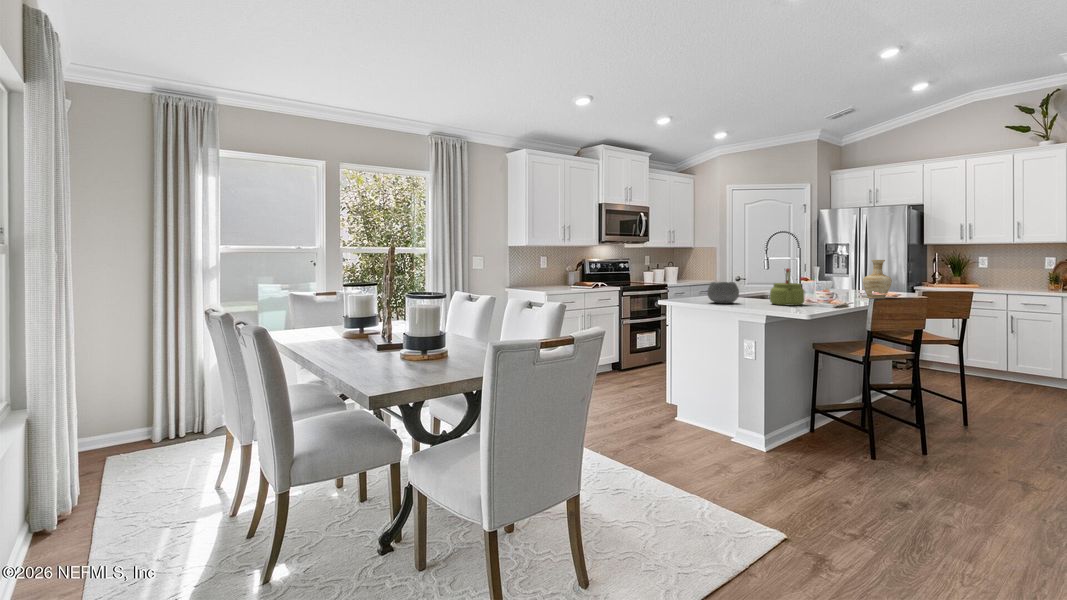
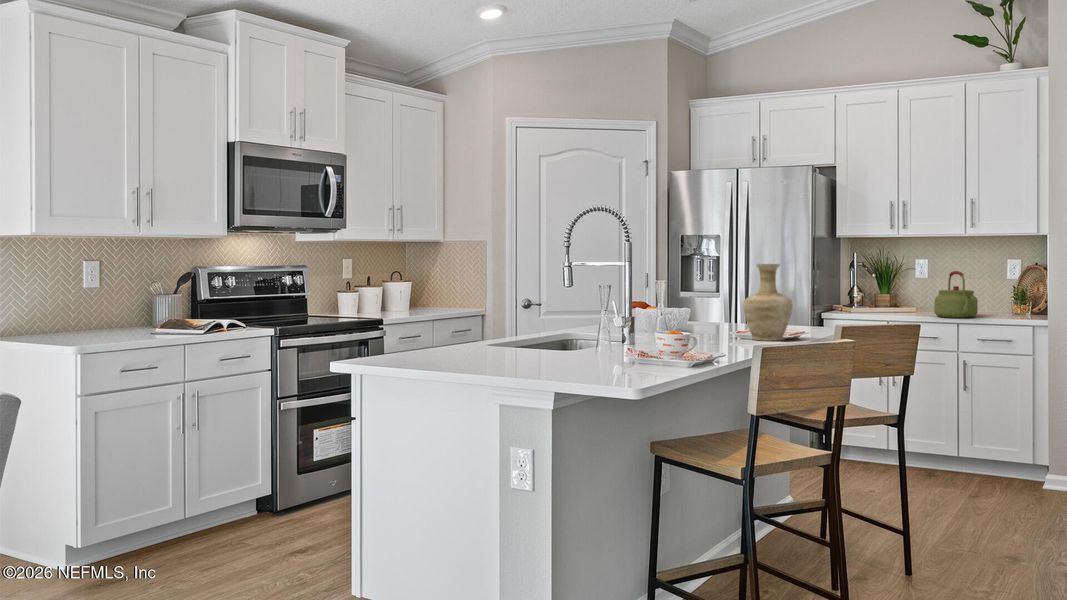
kettle: present [770,268,804,305] -> present [934,271,978,318]
bowl: present [707,282,739,304] -> none [426,314,496,366]

